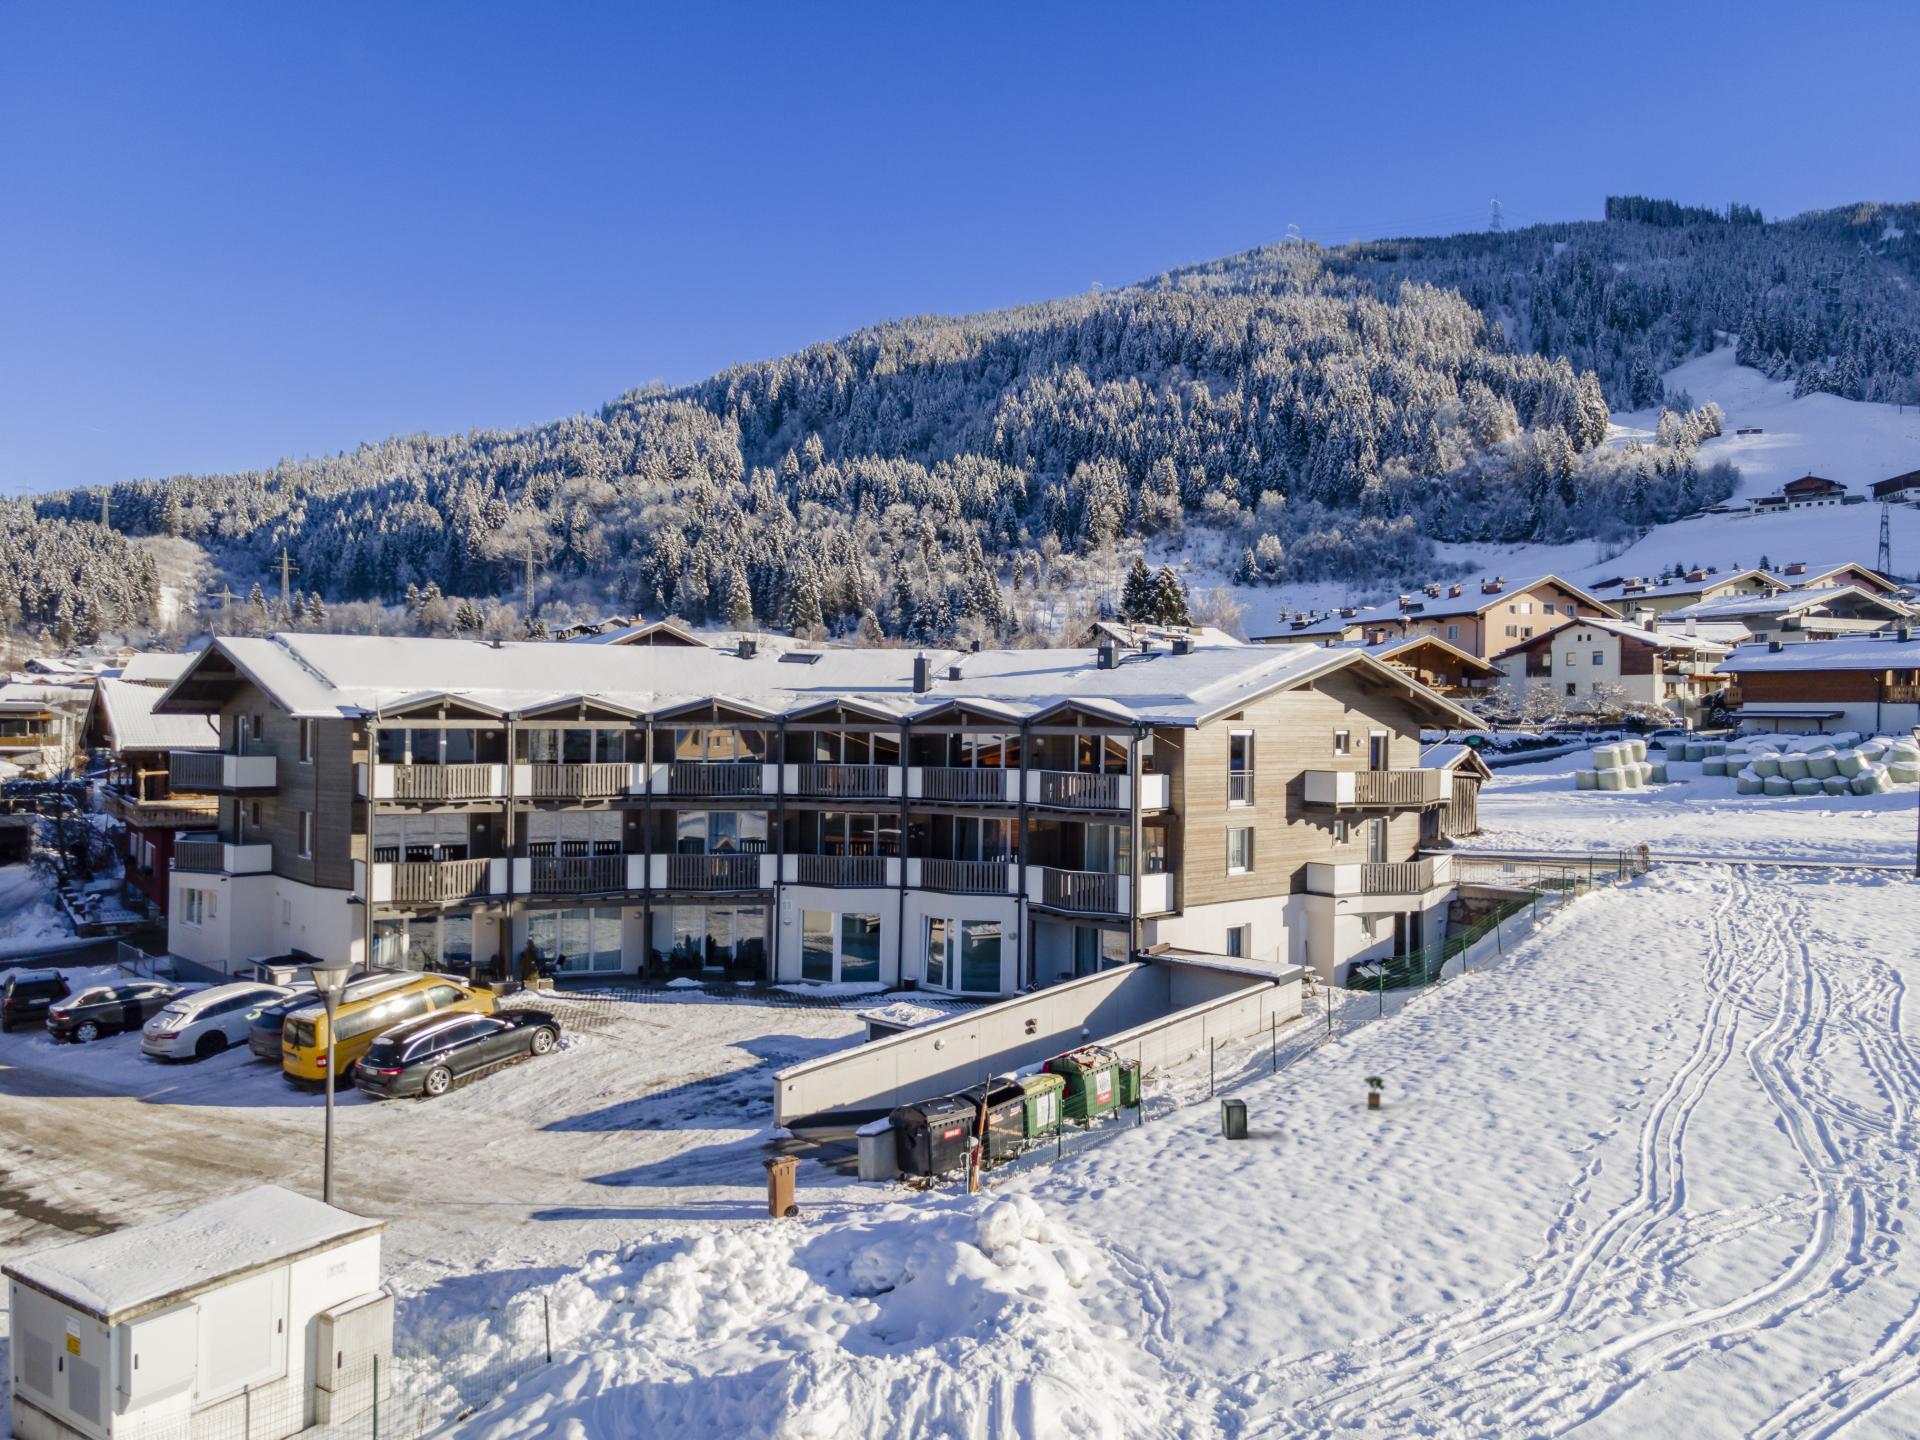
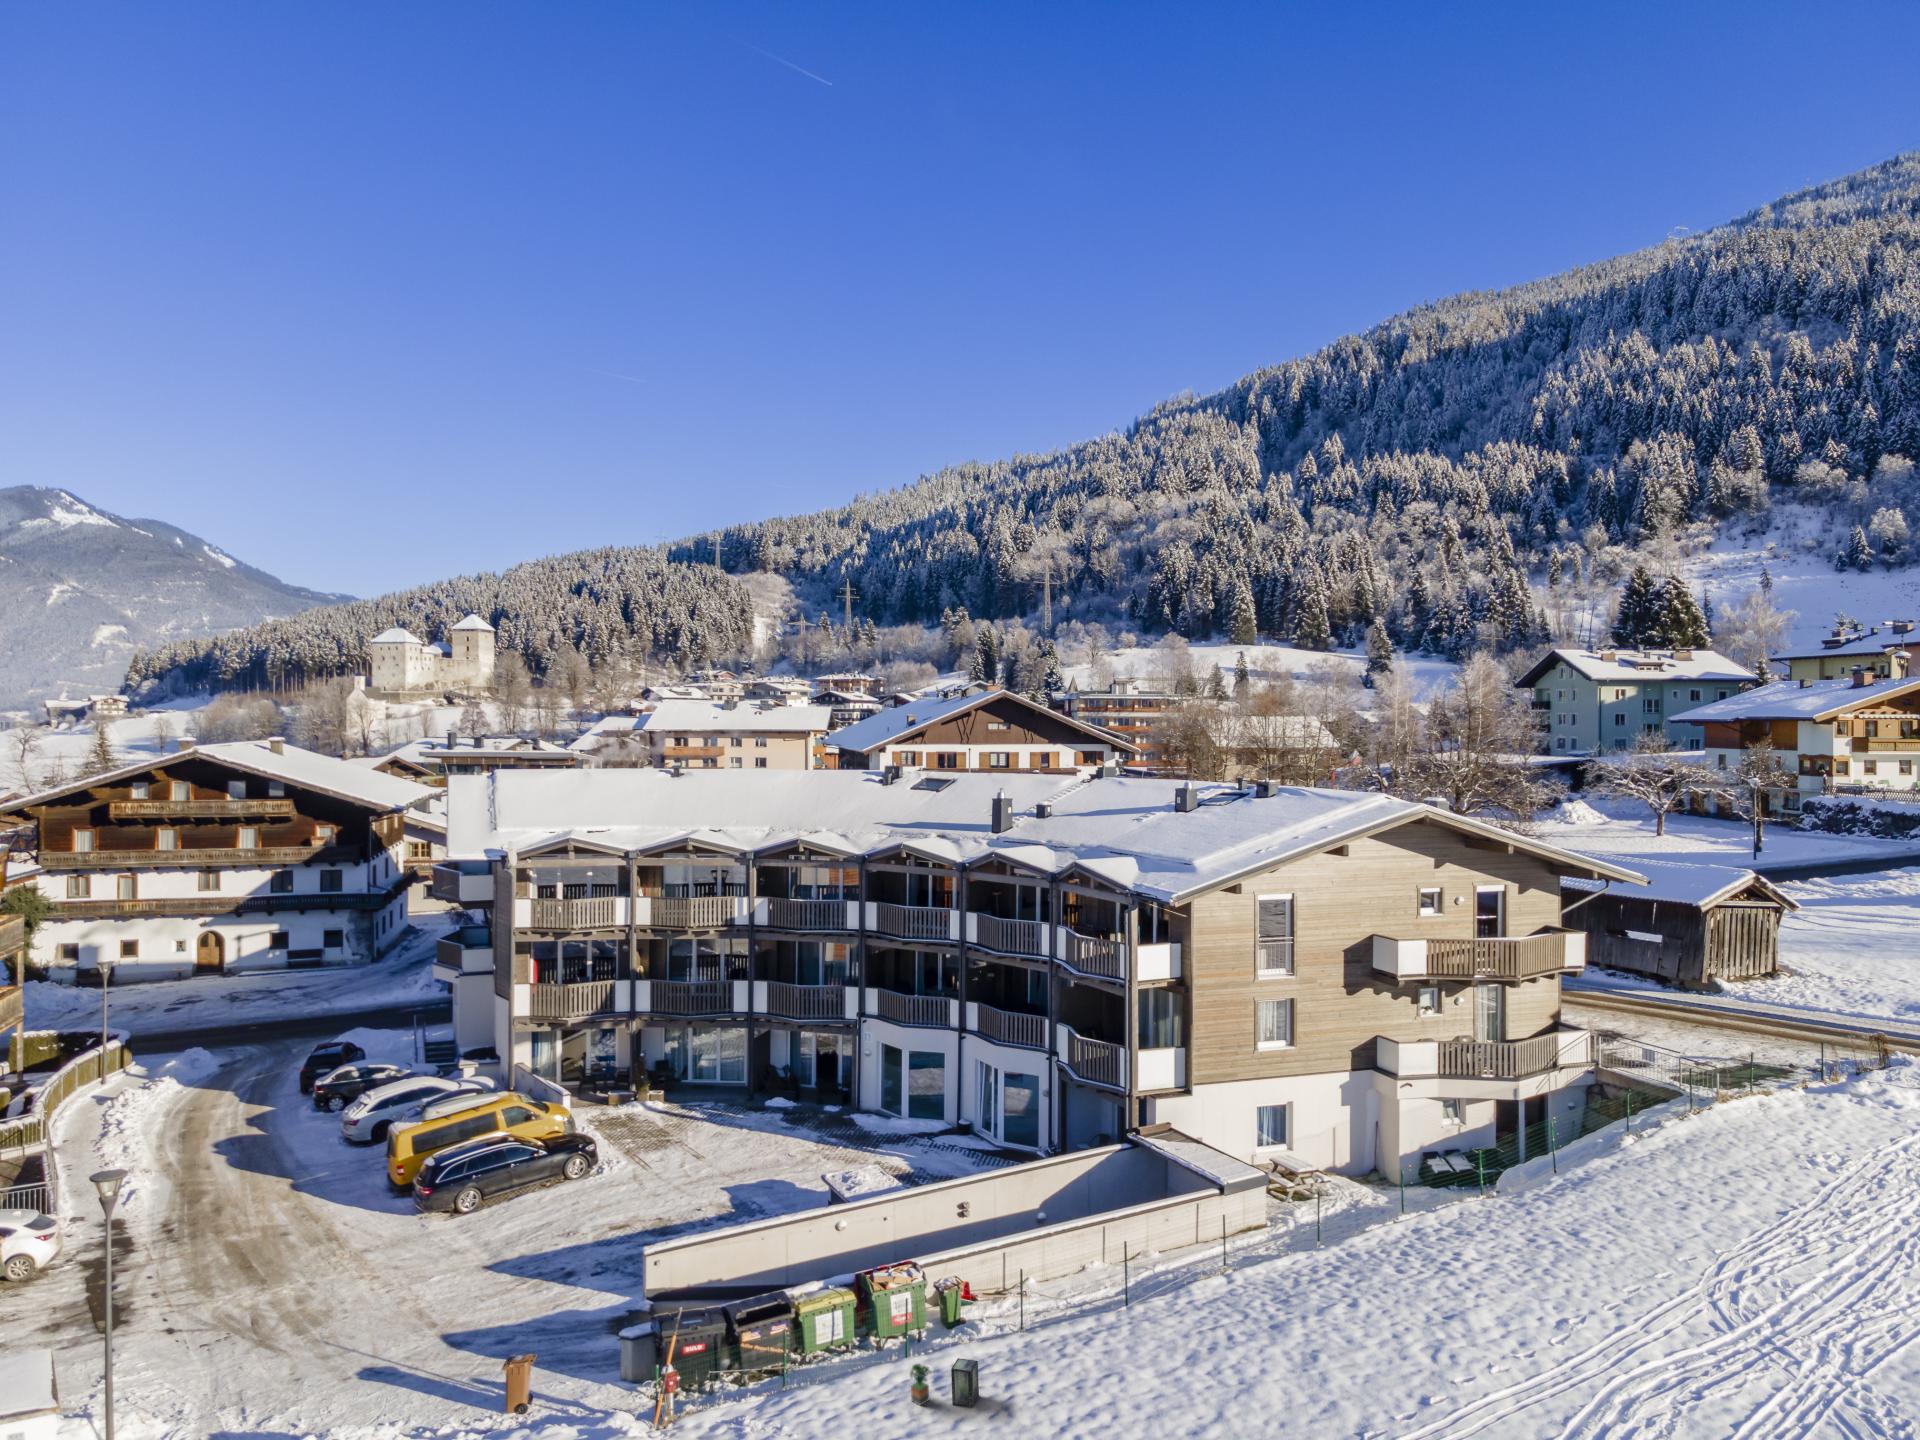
potted tree: present [1365,1077,1384,1110] -> present [910,1364,932,1406]

